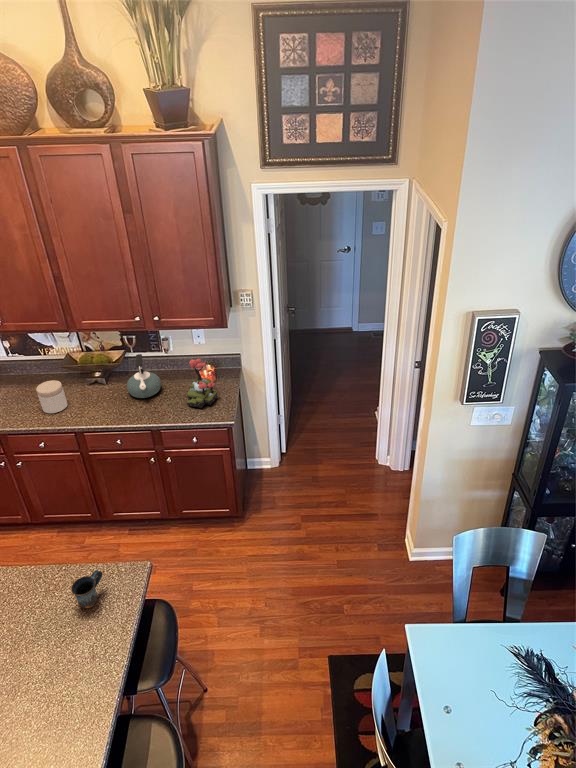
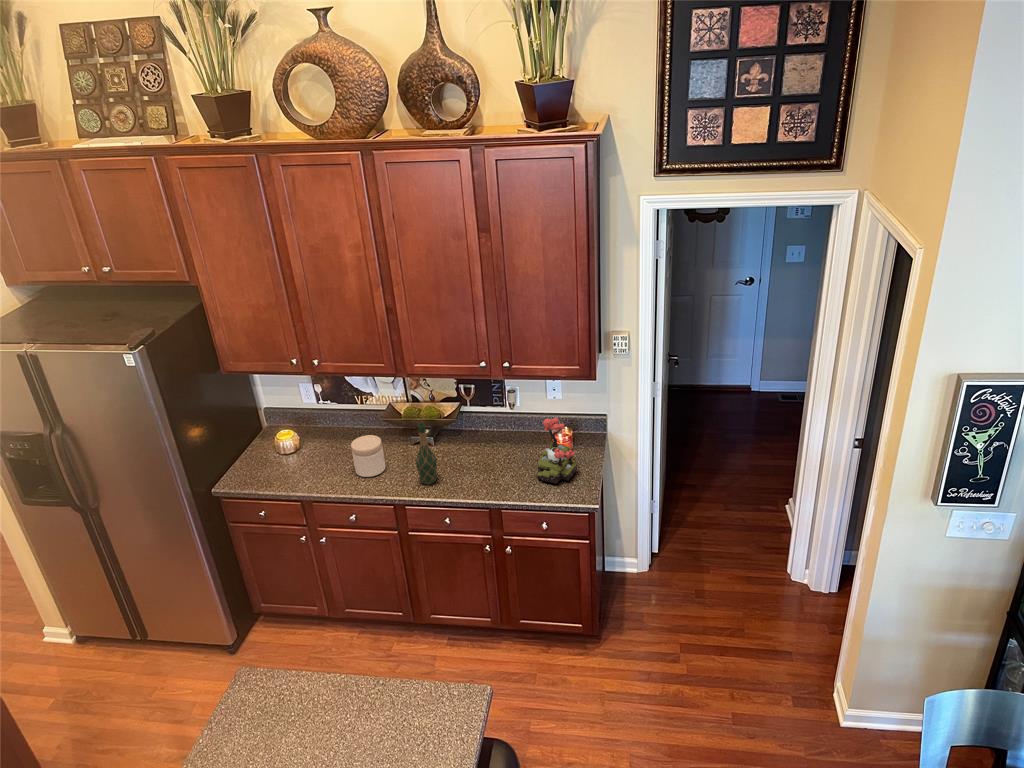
kettle: present [127,354,161,398] -> none [460,408,503,465]
wine bottle: none [88,368,109,416] -> present [416,423,437,484]
mug: present [71,570,102,608] -> none [399,687,437,736]

